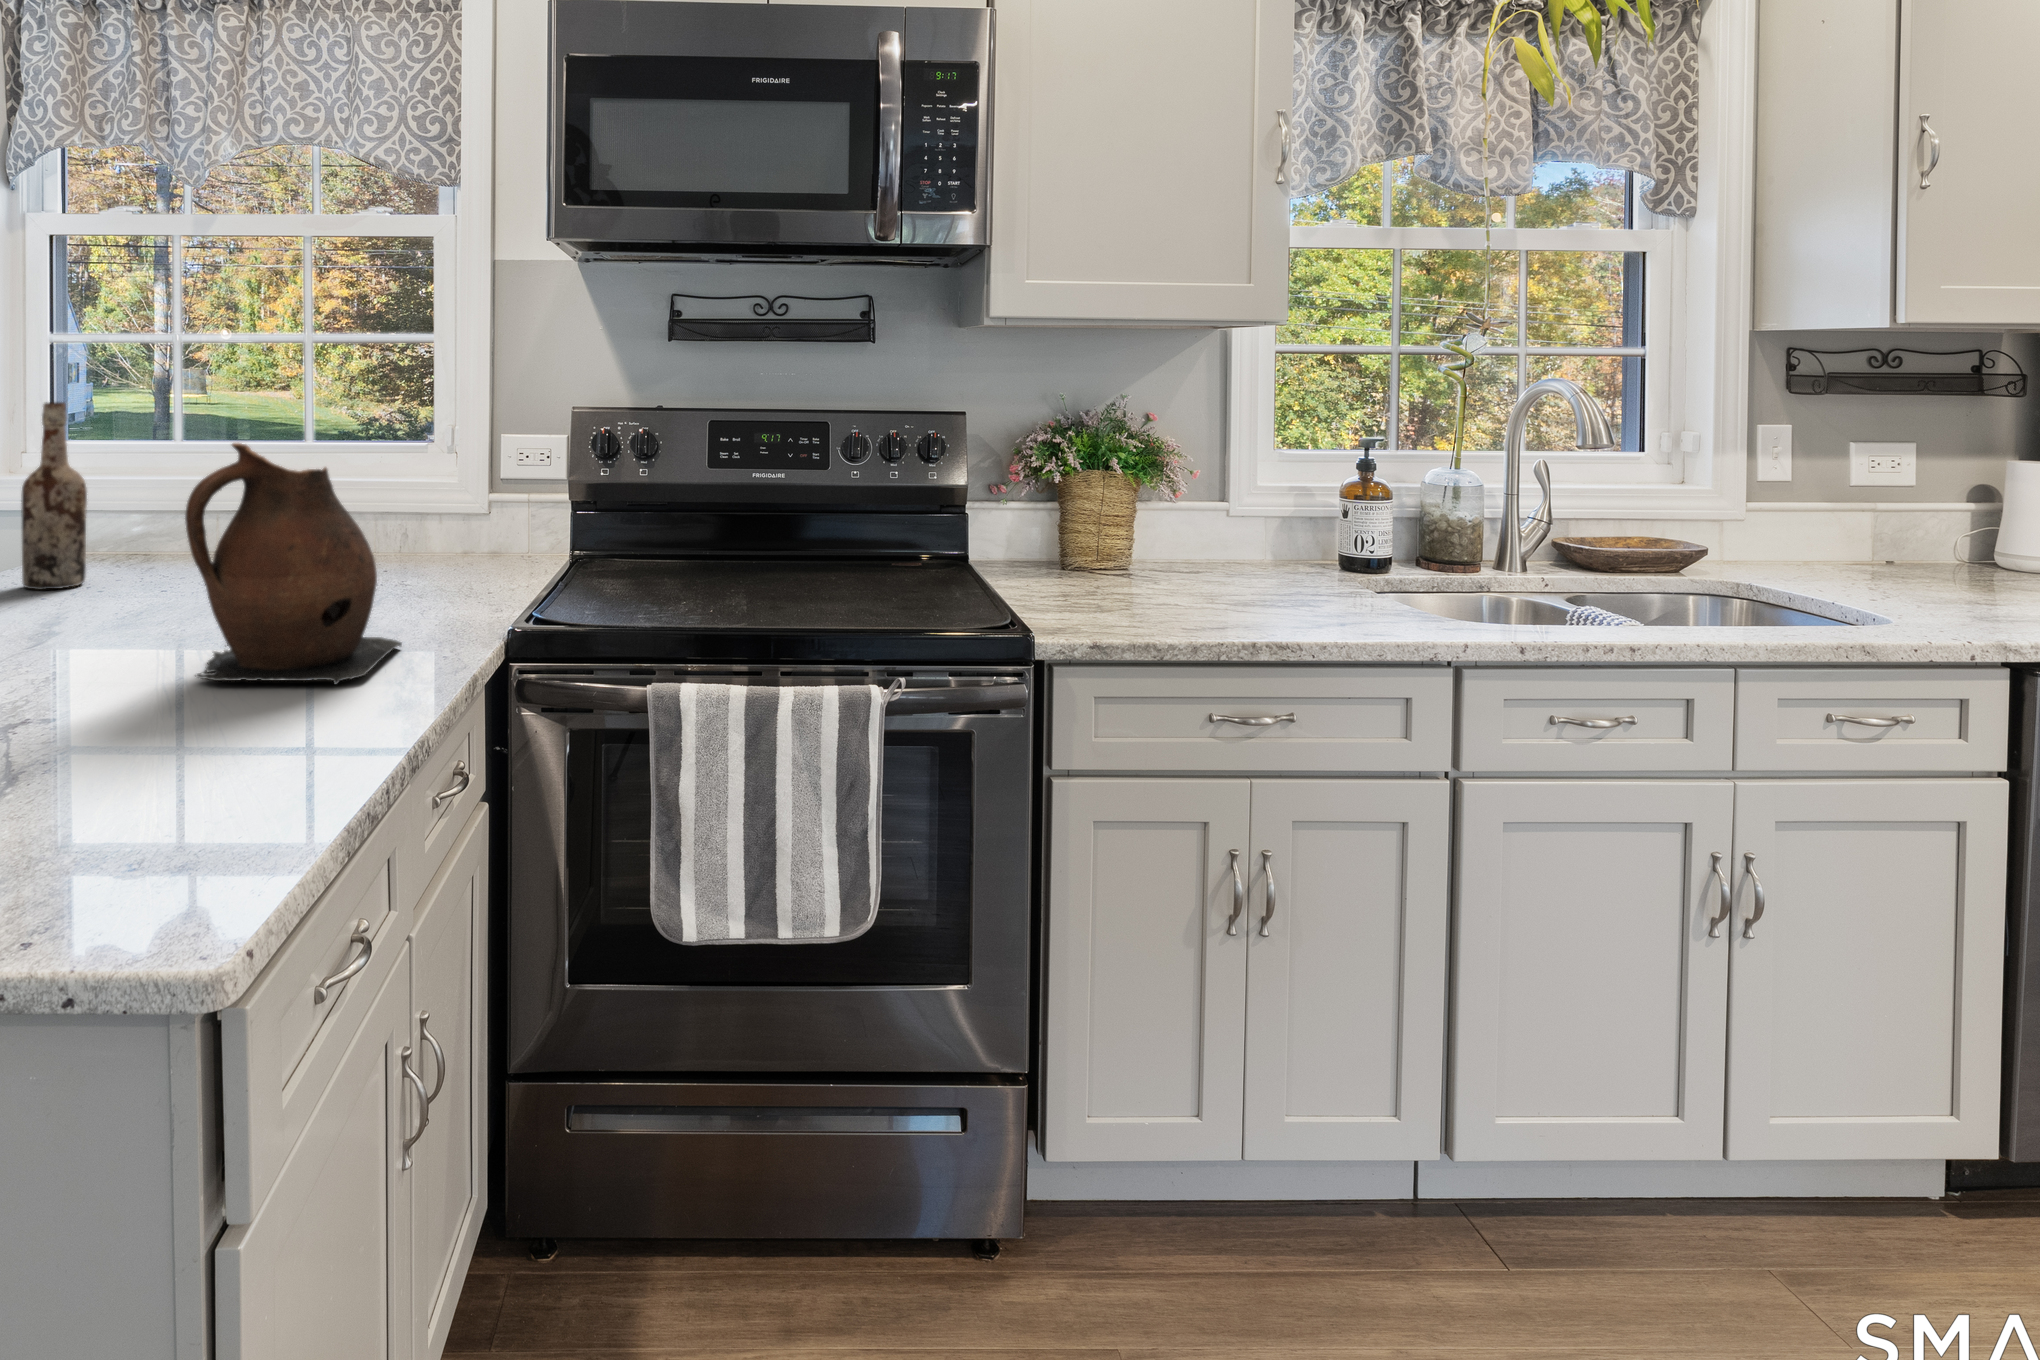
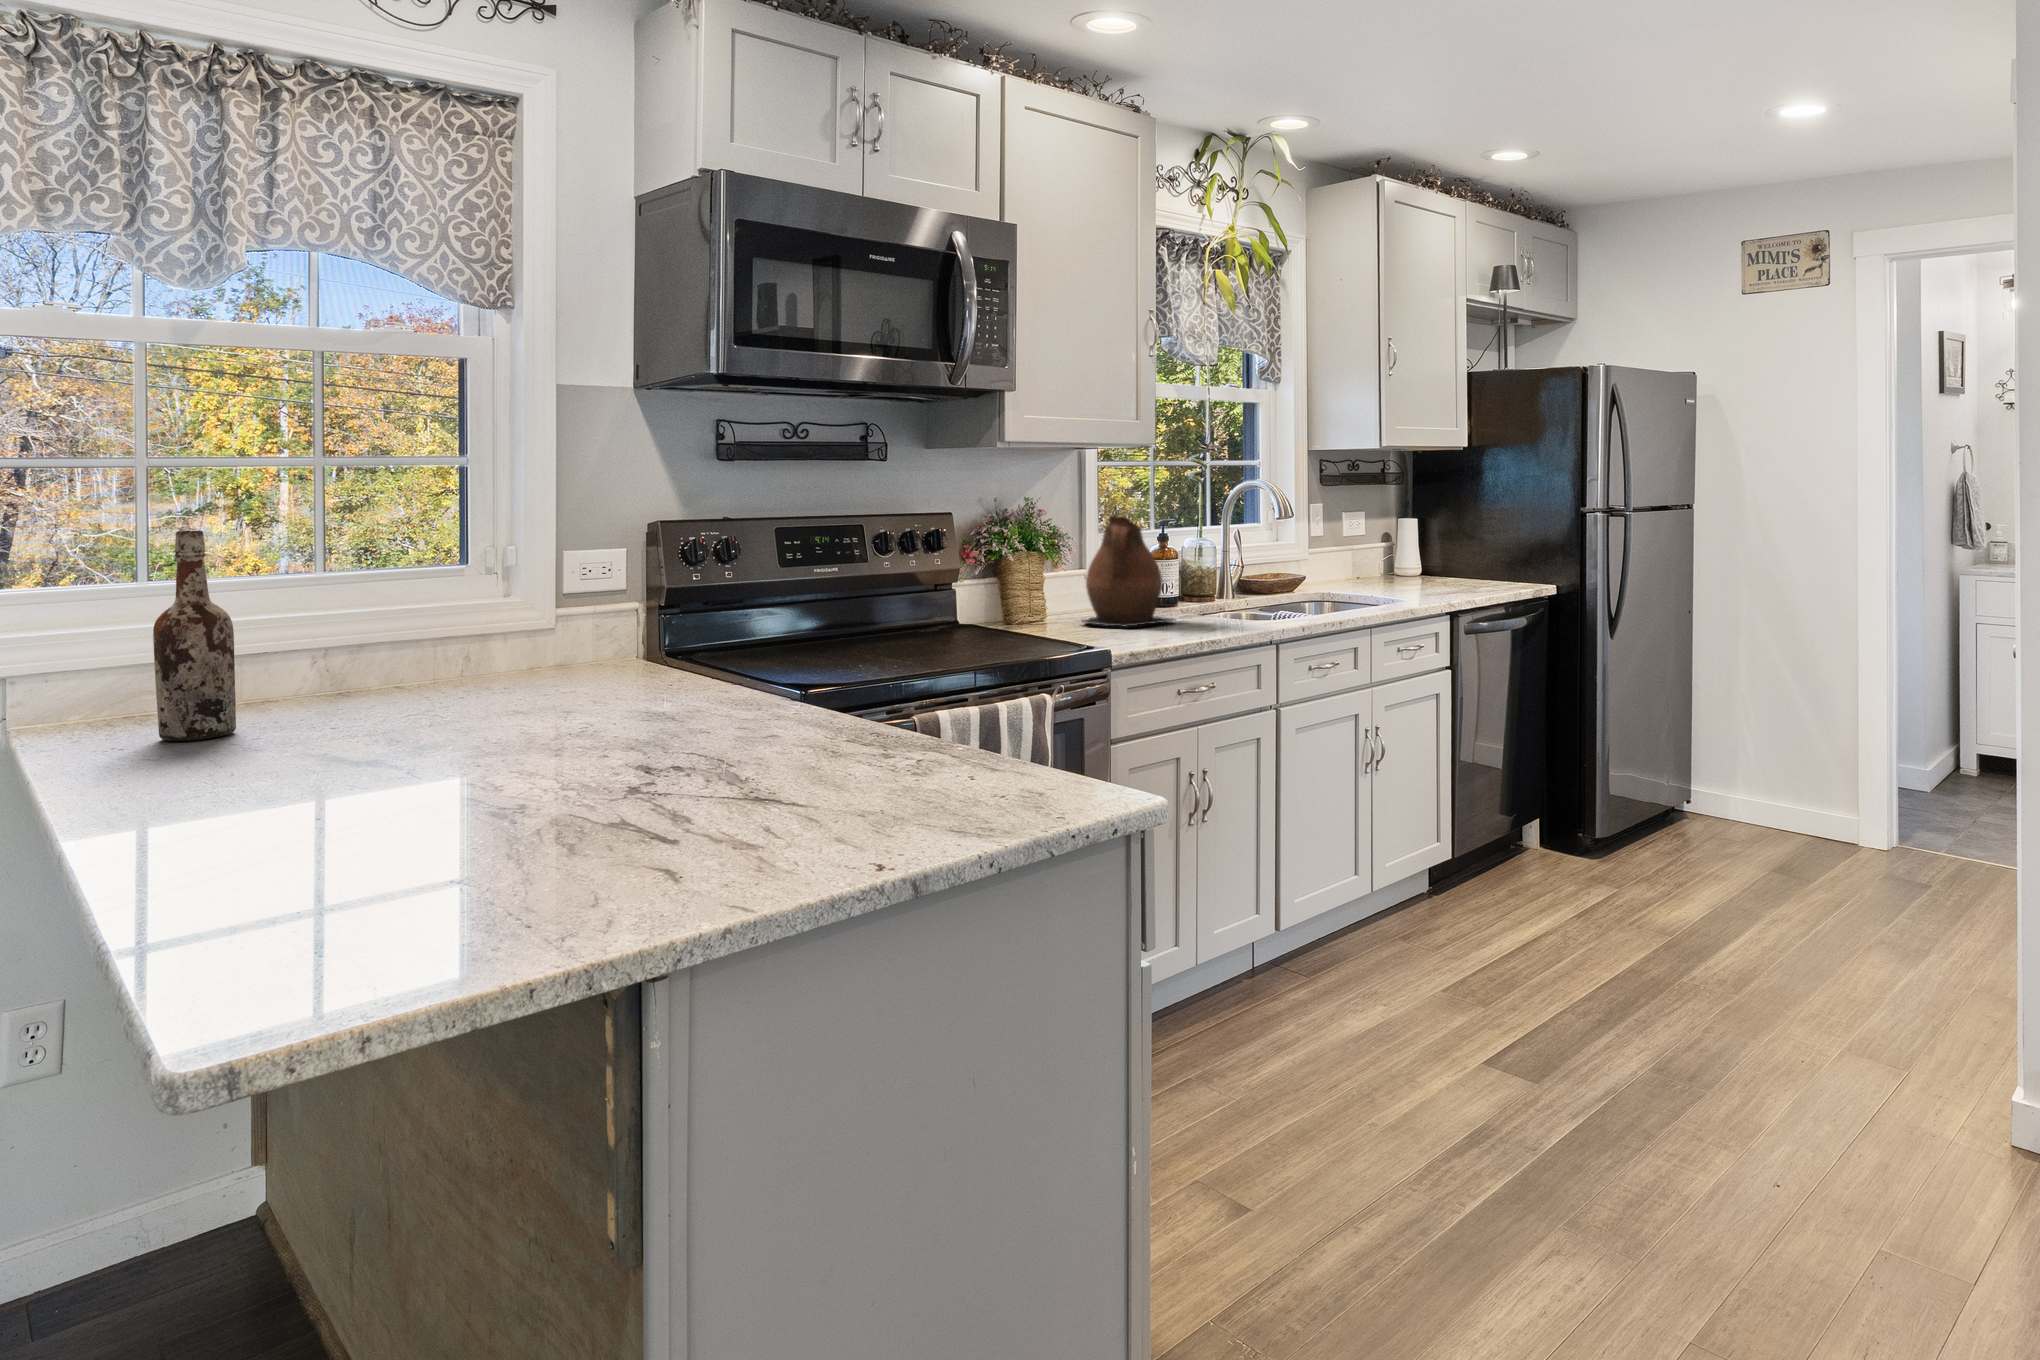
ceramic pitcher: present [185,443,402,685] -> present [1082,516,1175,627]

